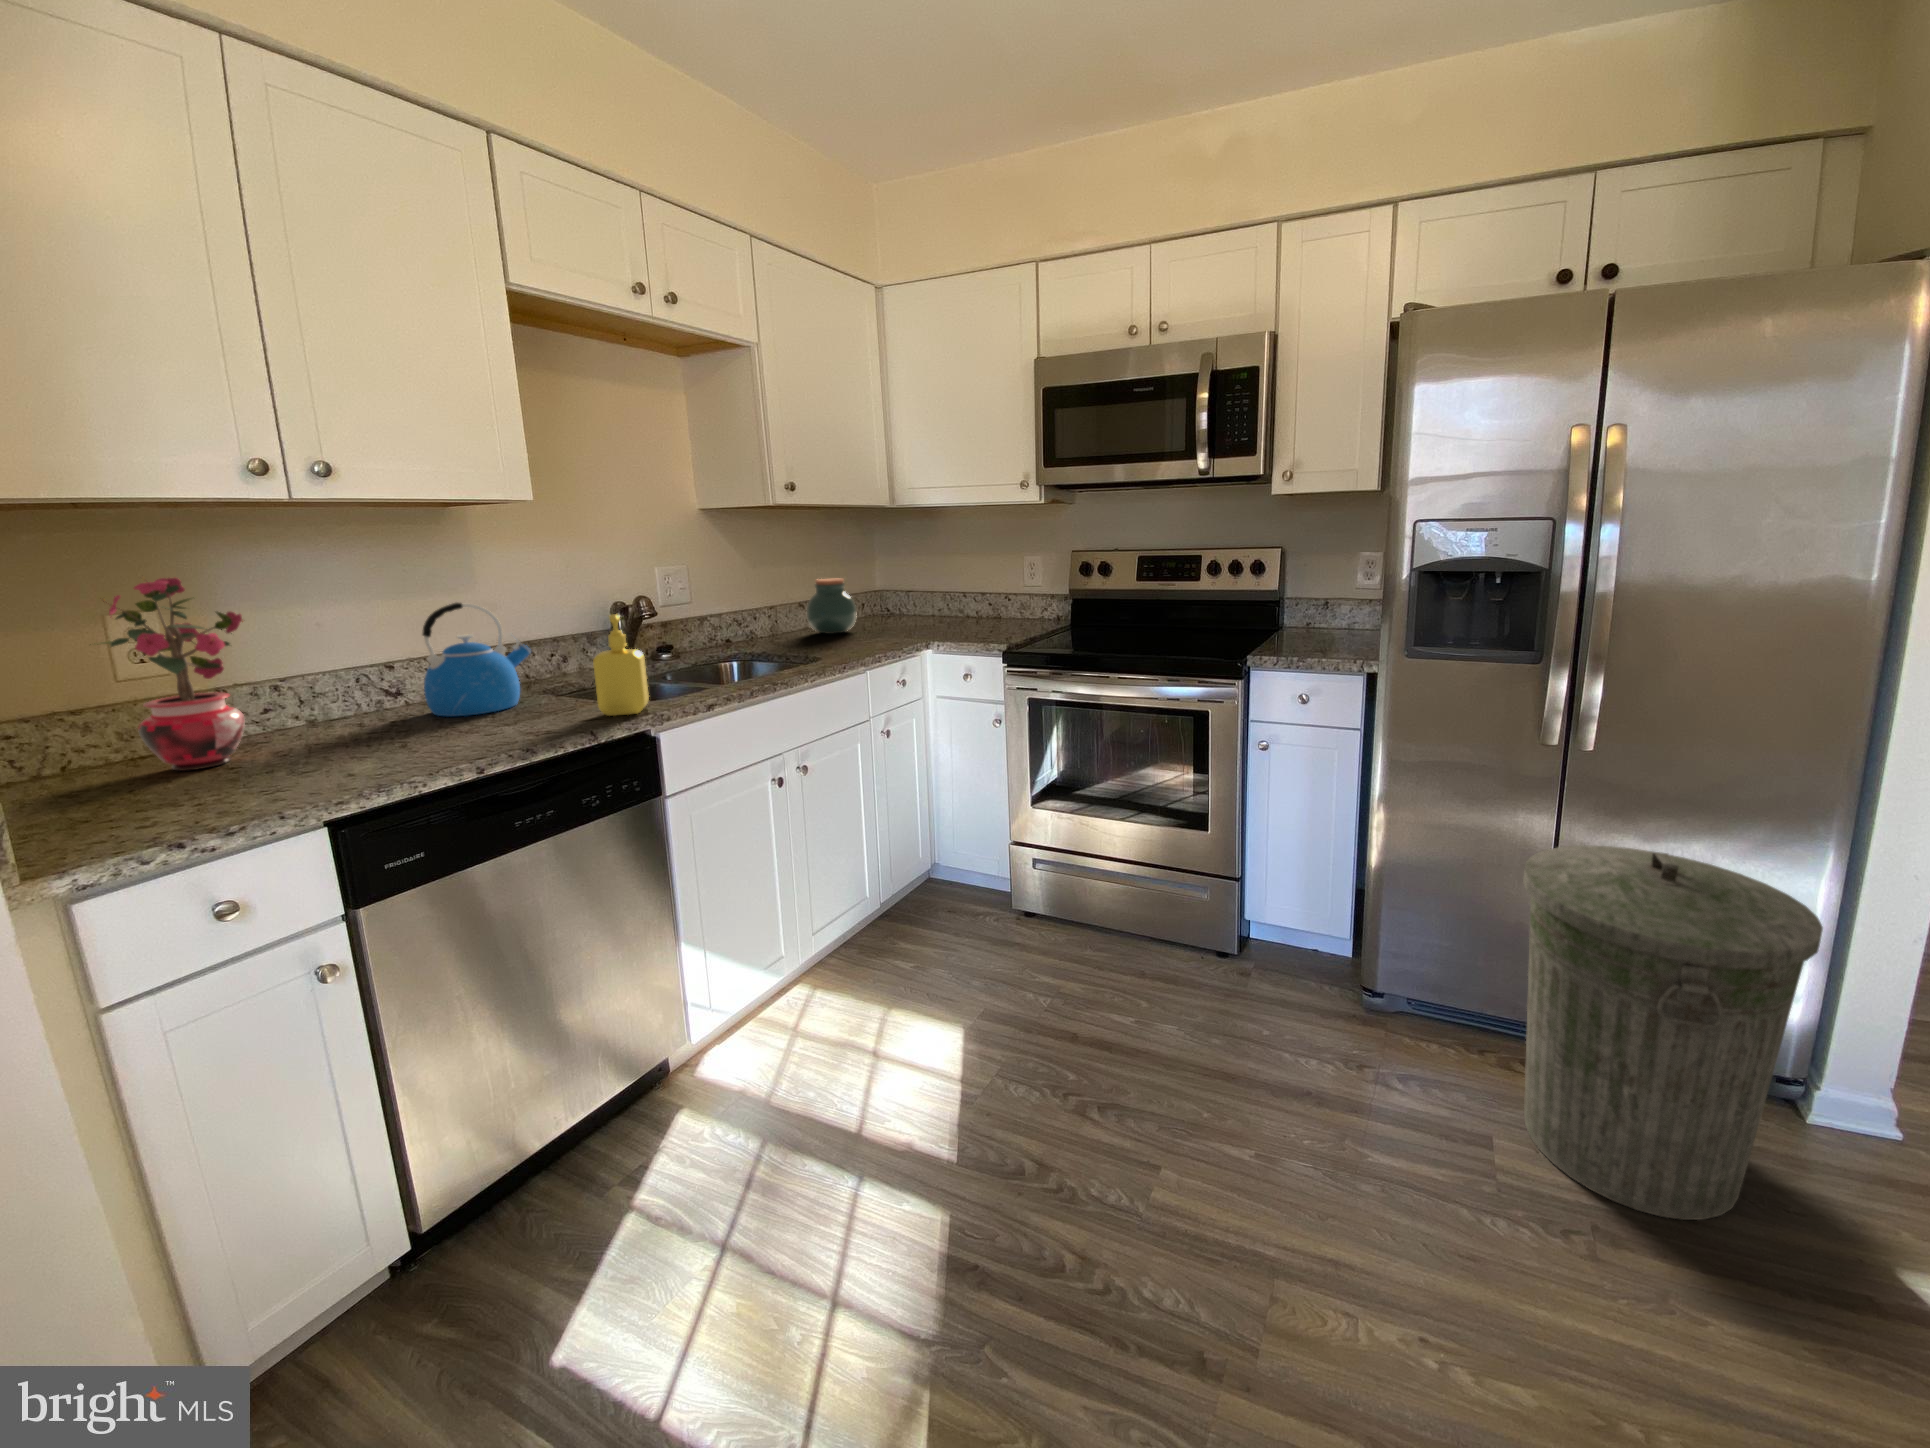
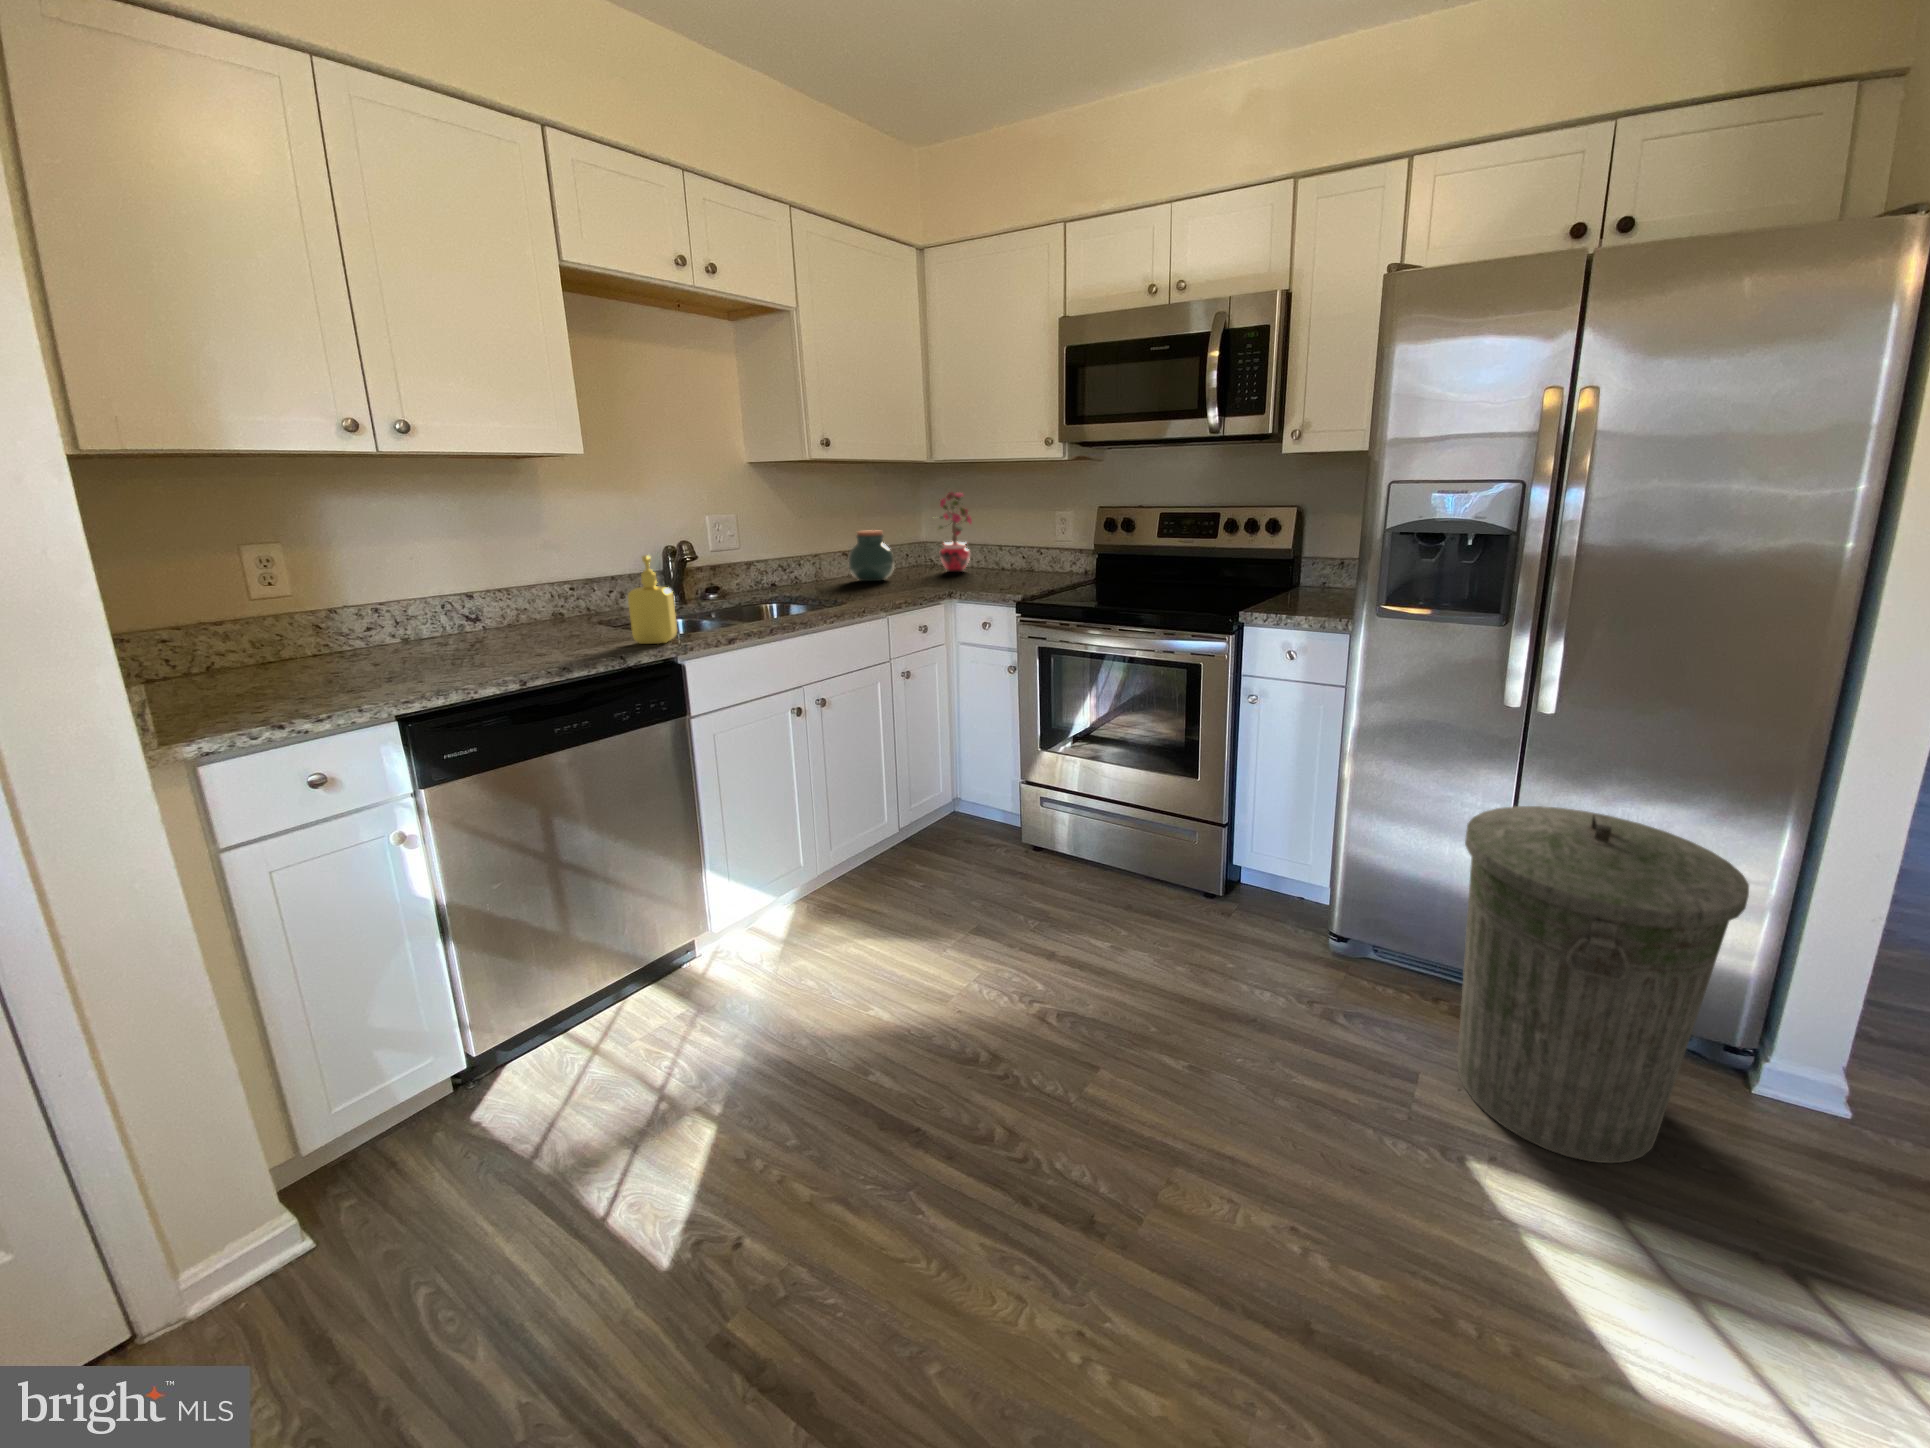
potted plant: present [97,578,245,771] -> present [938,492,972,572]
kettle: present [423,603,531,716] -> none [494,542,587,640]

